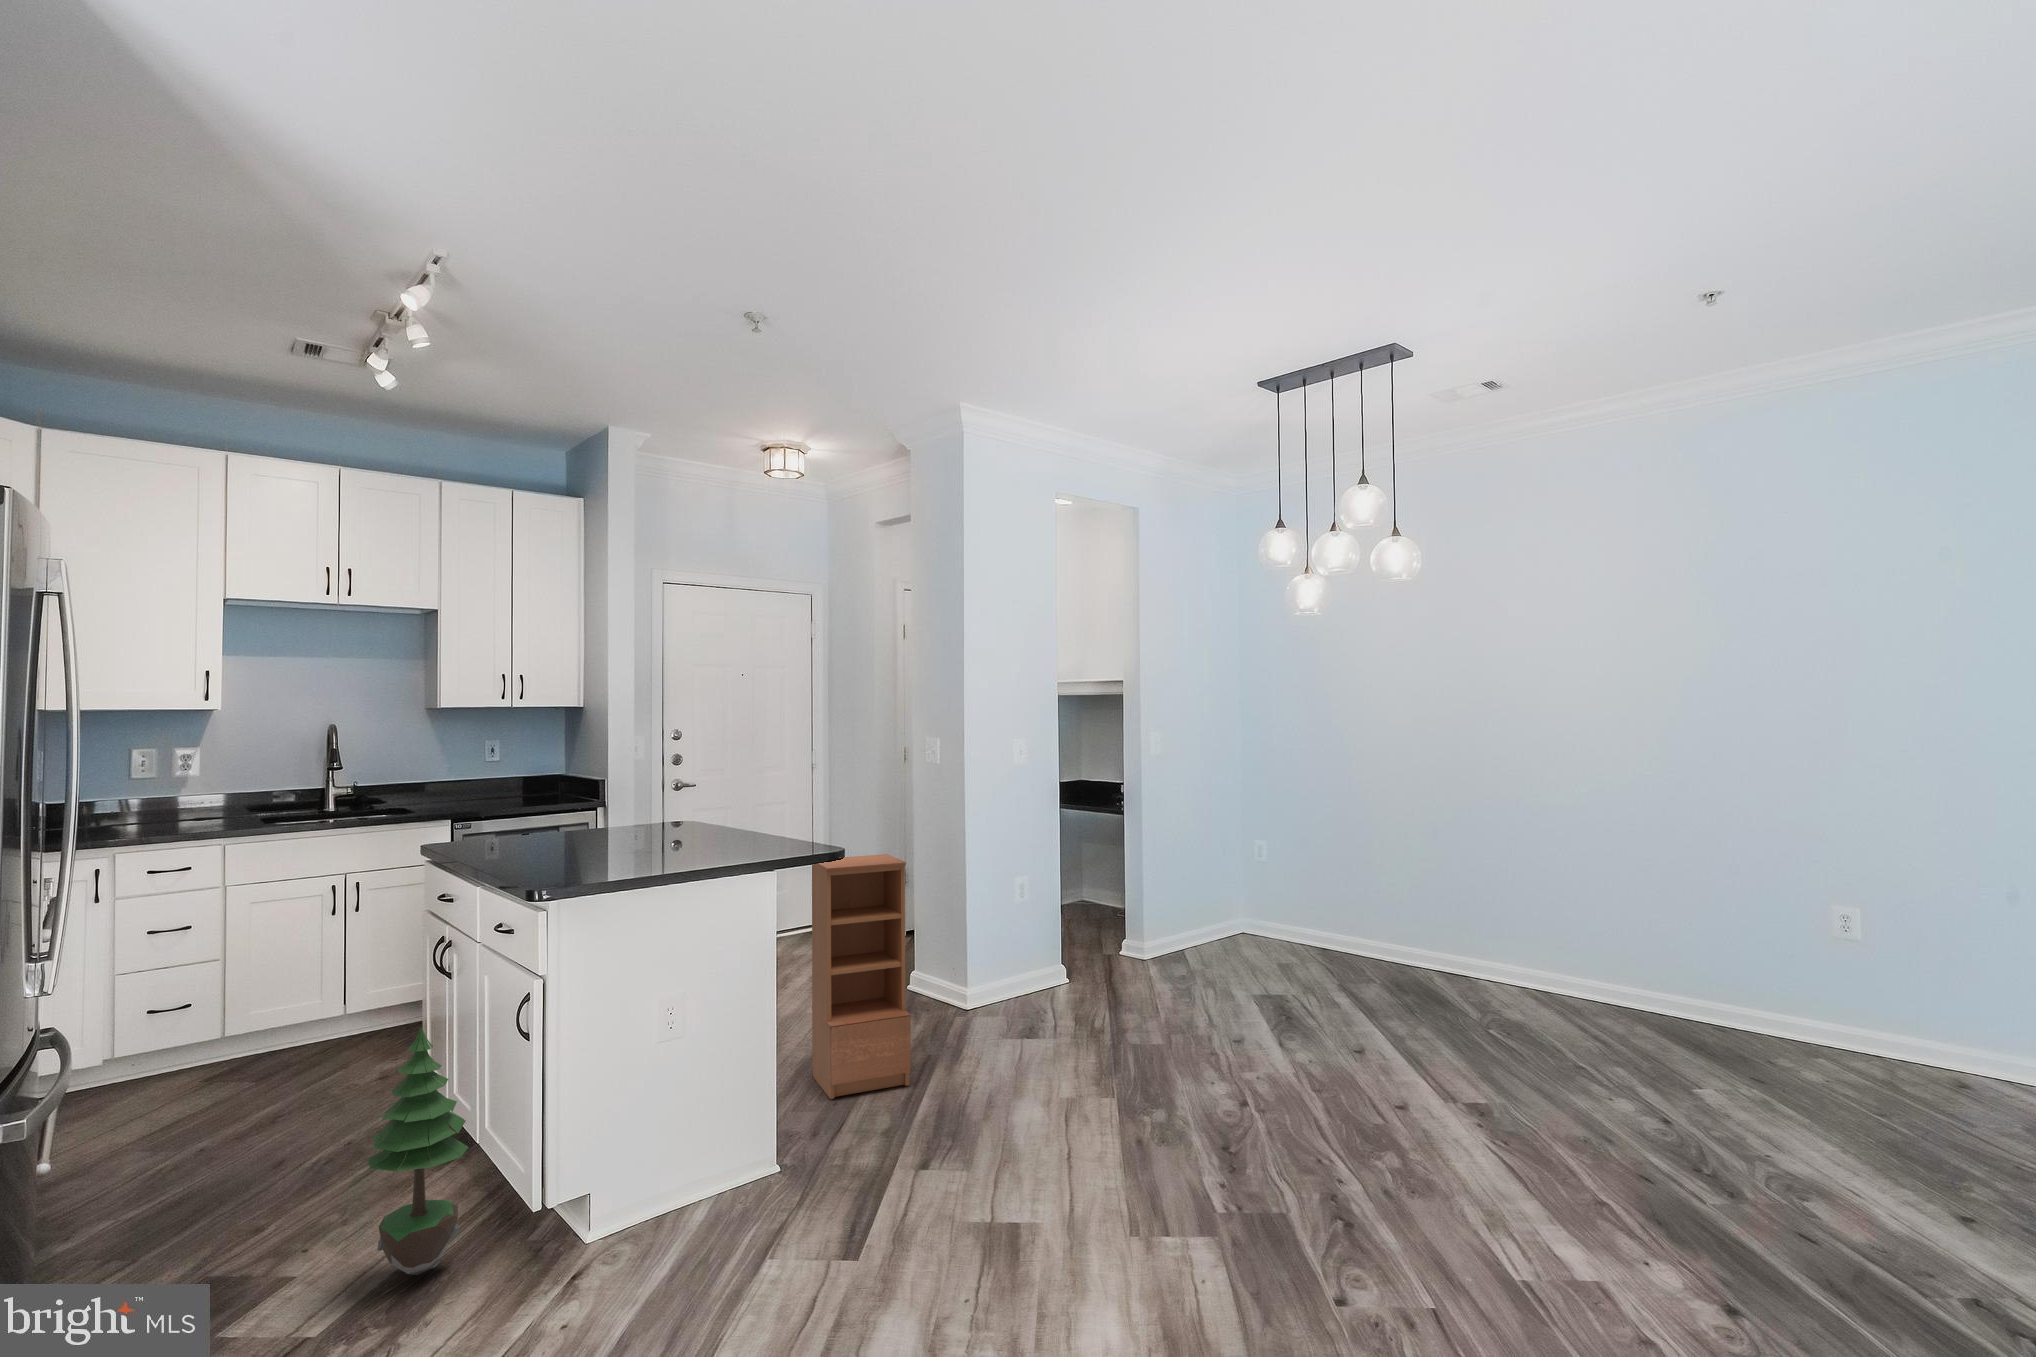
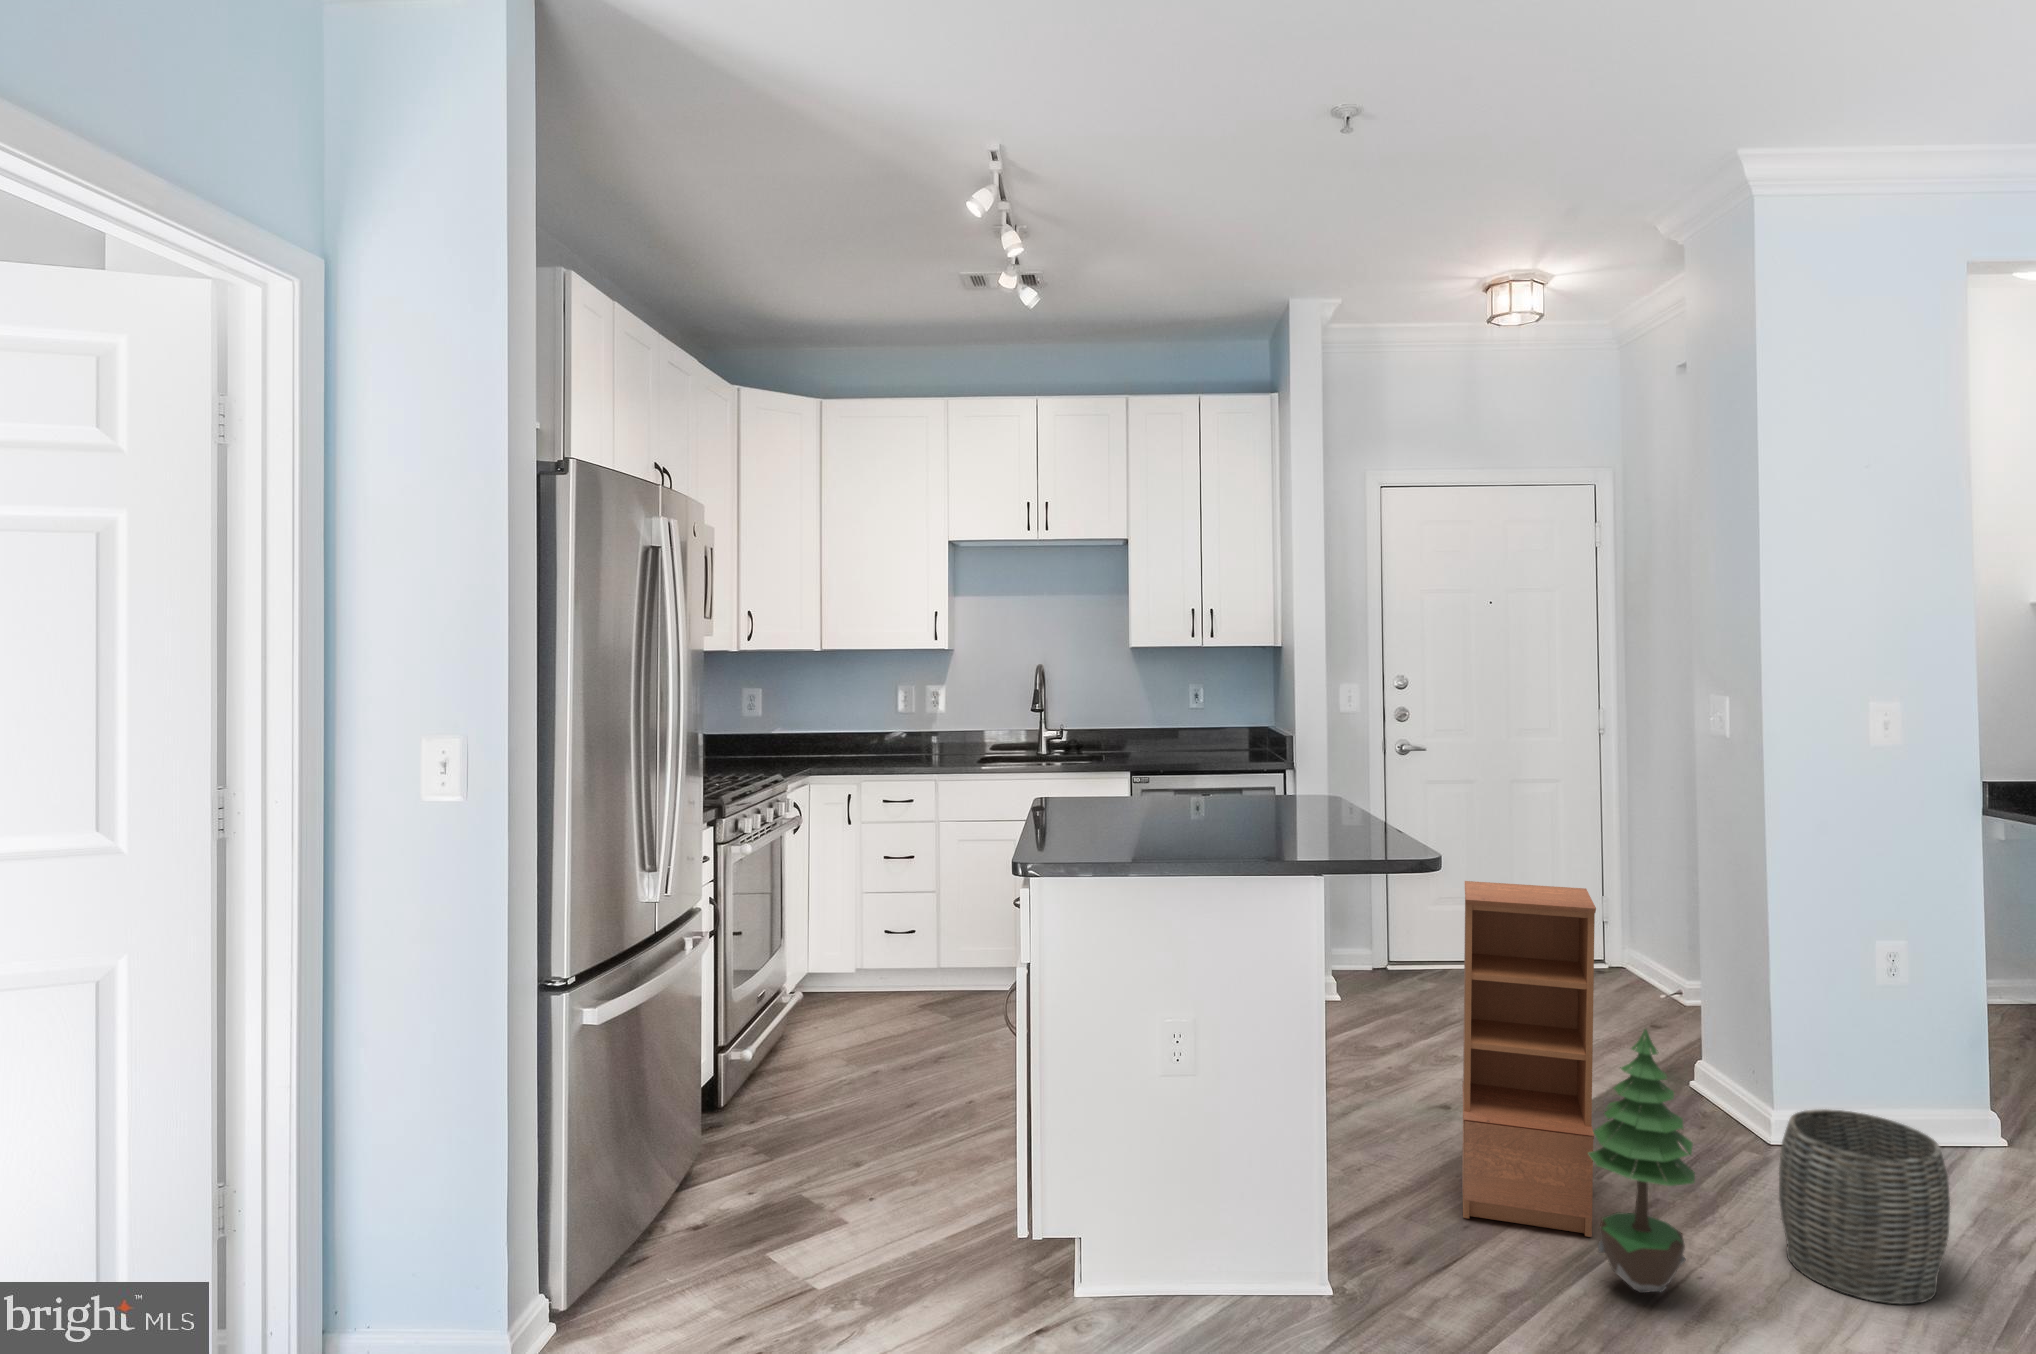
woven basket: none [1002,966,1084,1071] -> present [1779,1109,1950,1304]
potted tree: present [368,1027,468,1275] -> present [1589,1029,1695,1293]

